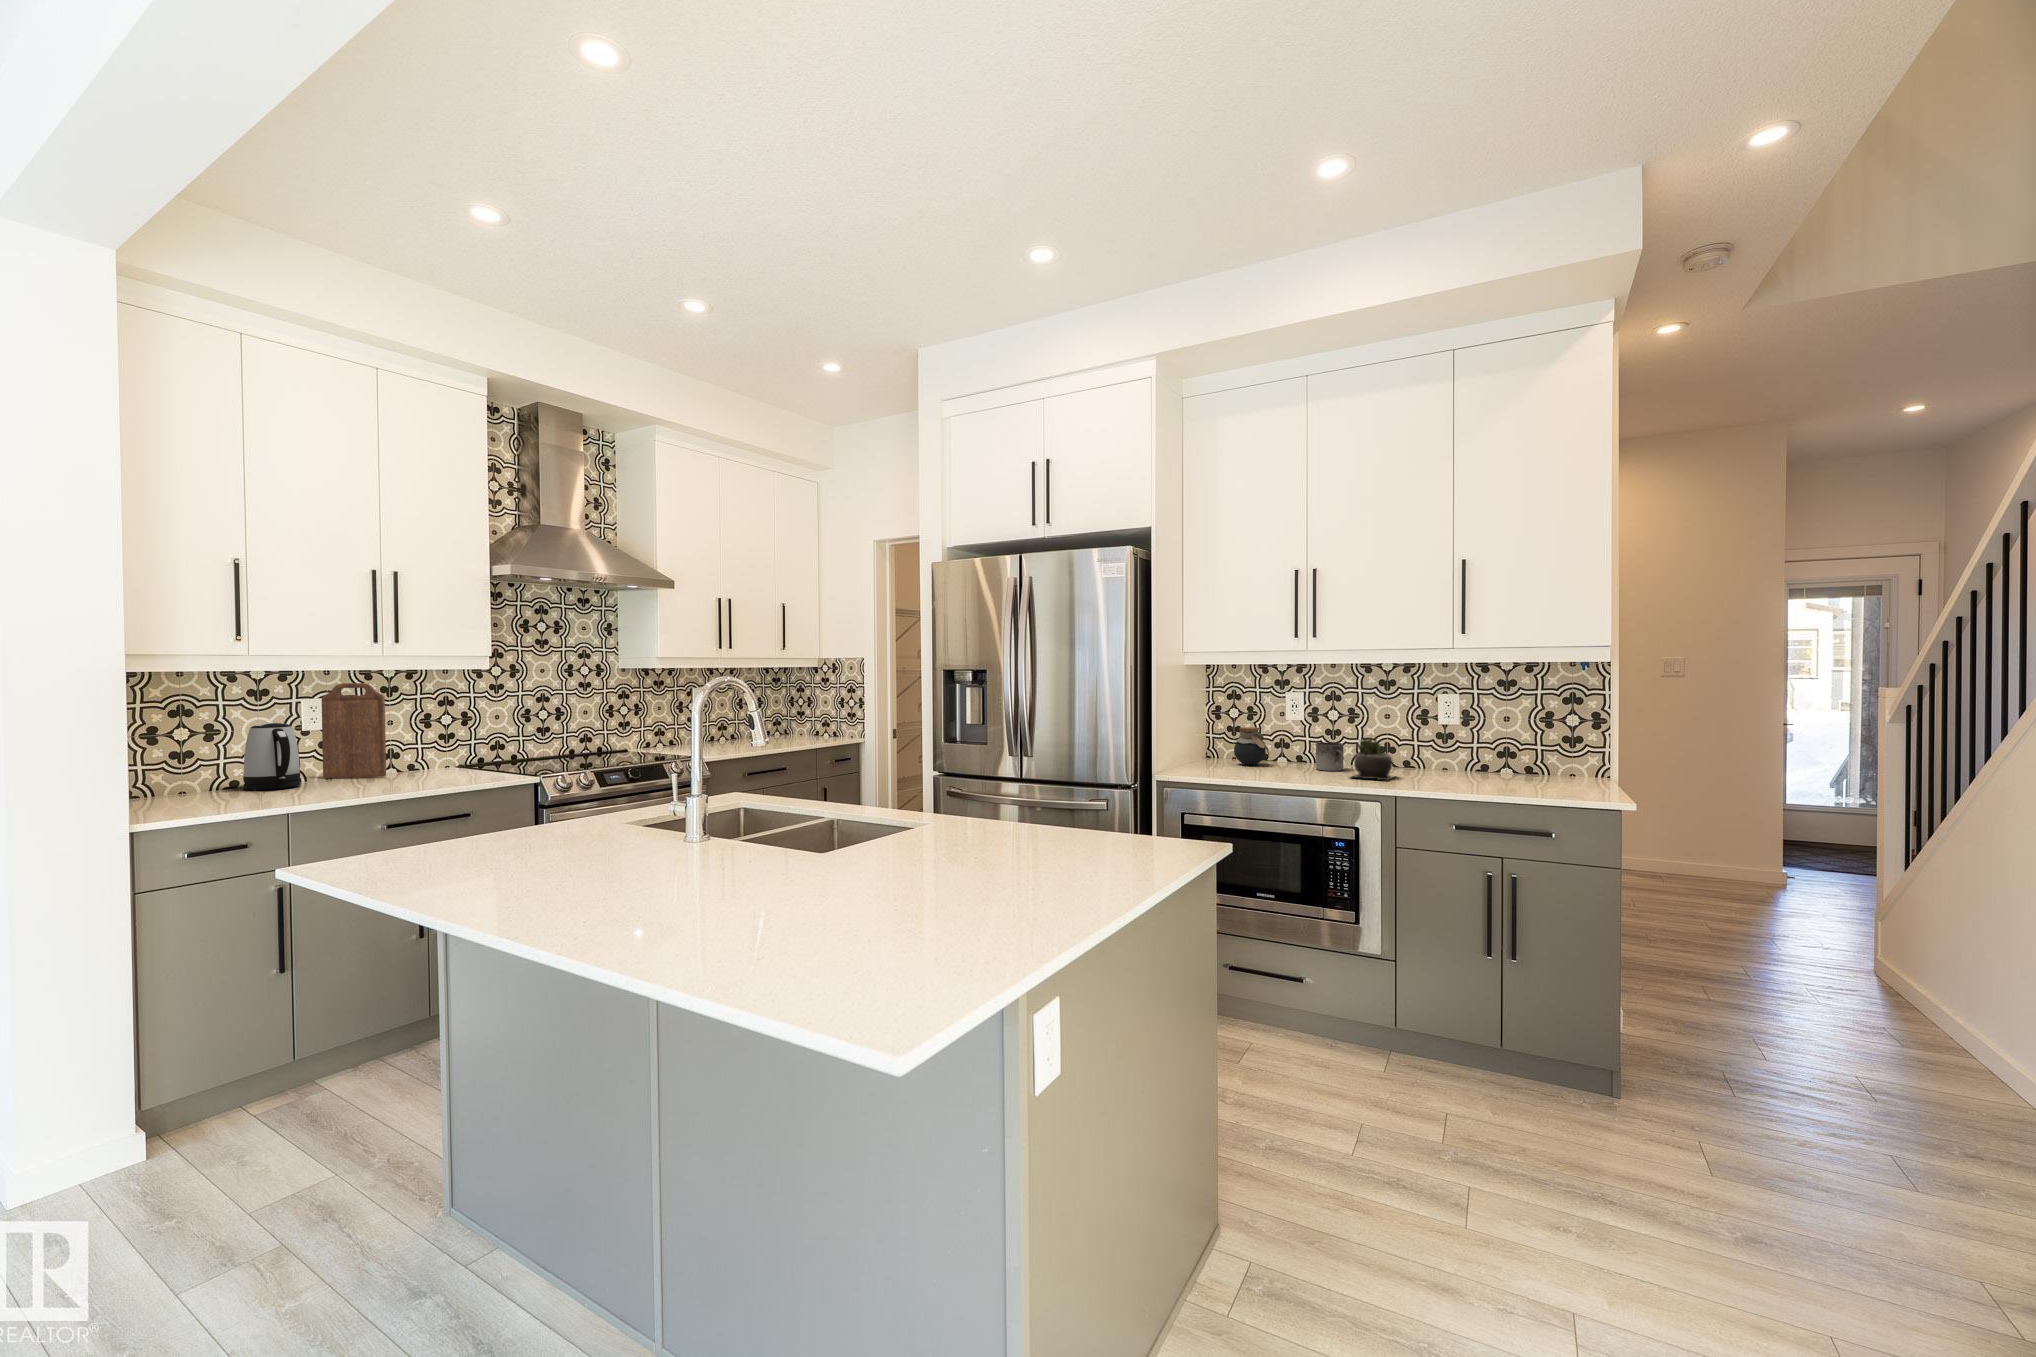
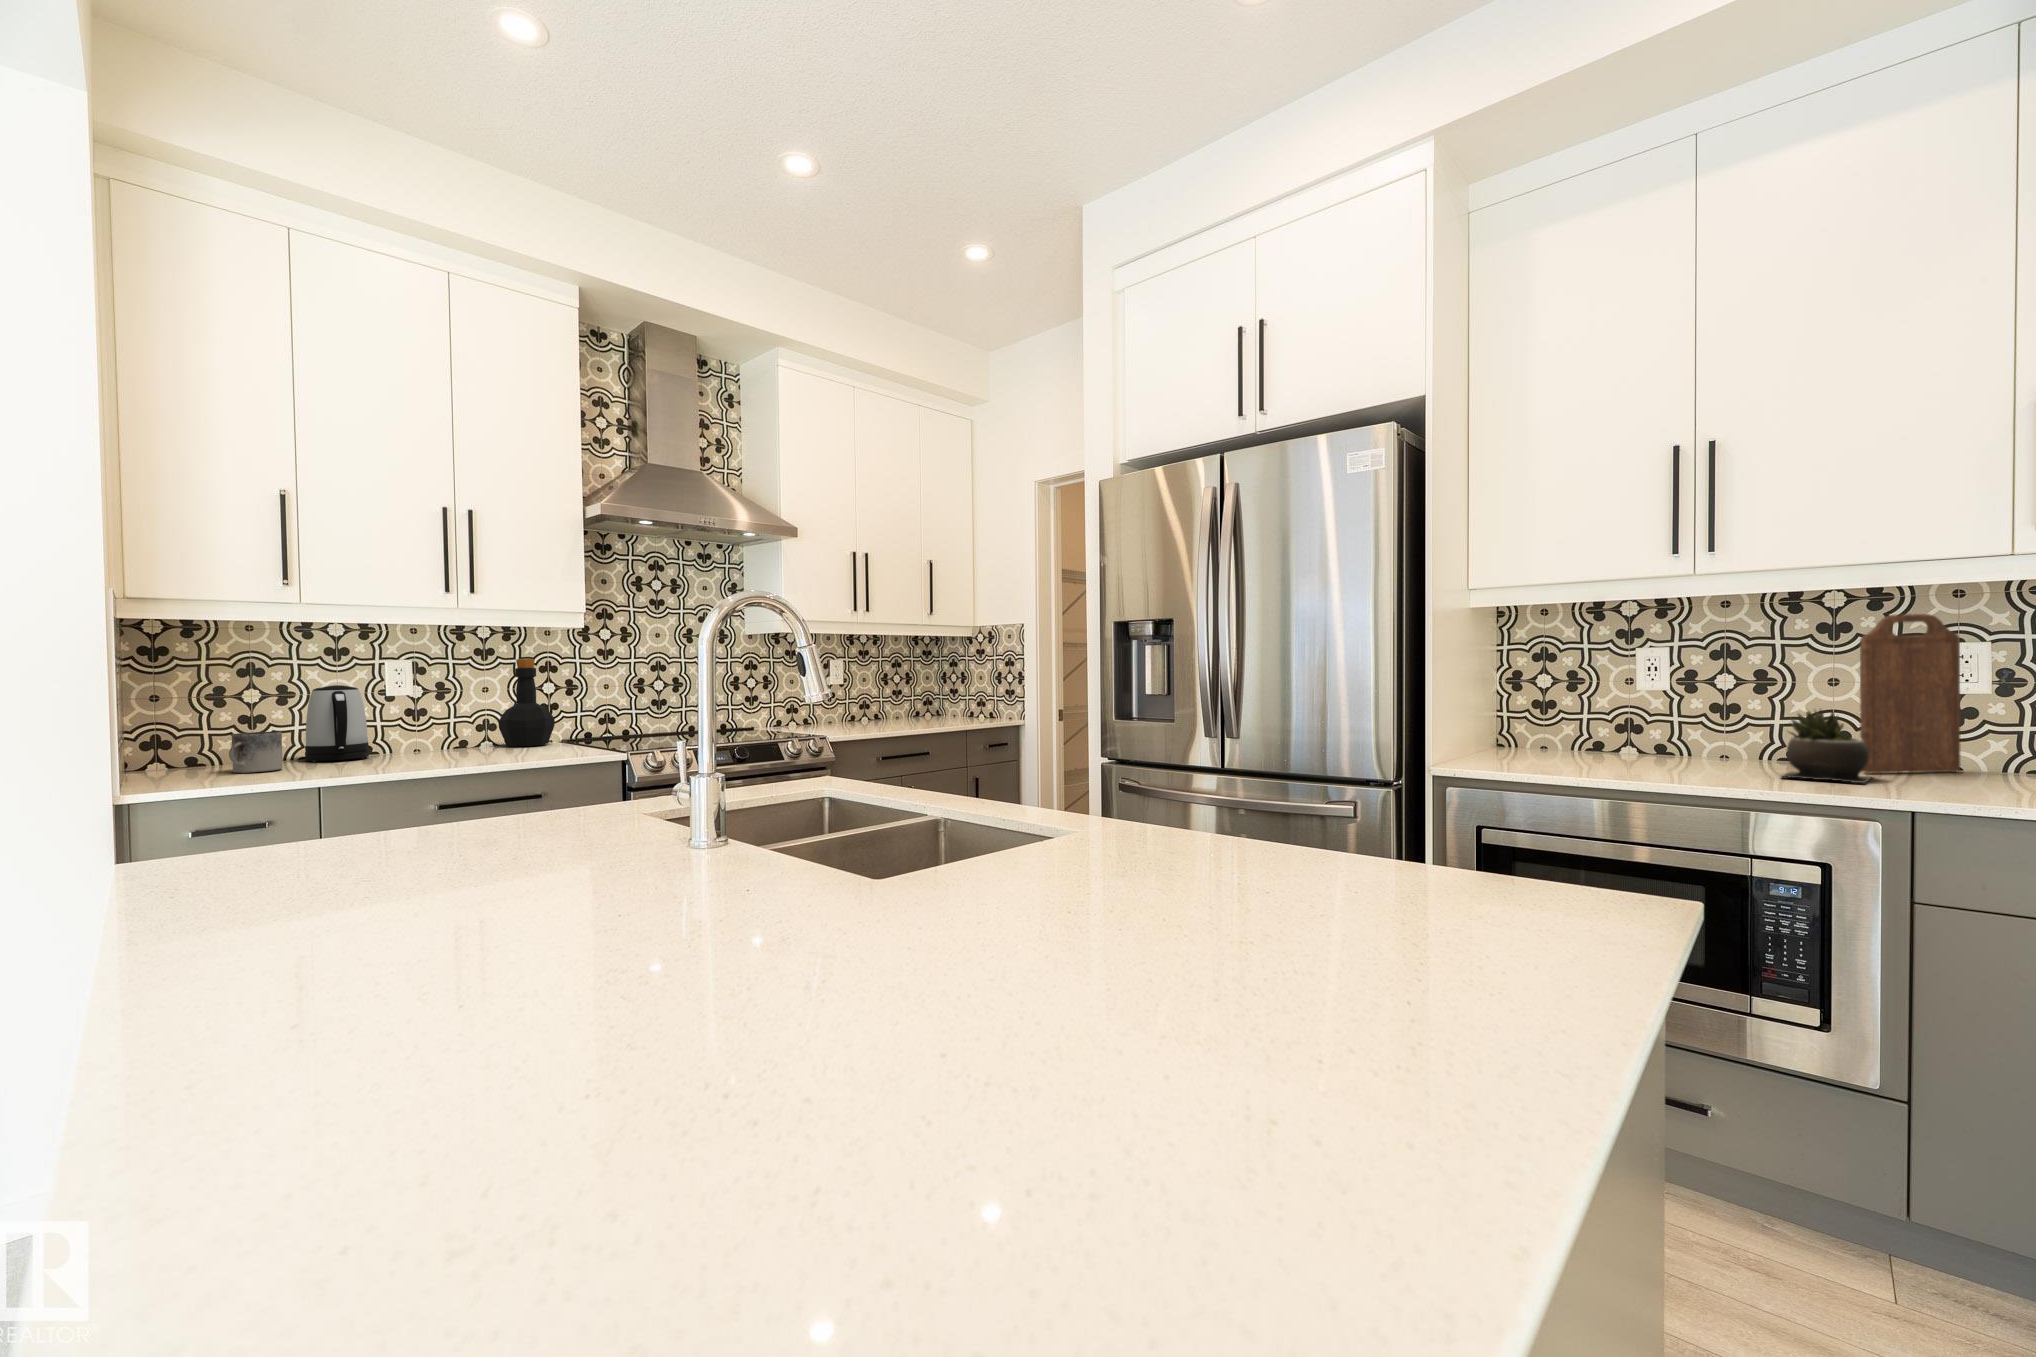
cutting board: present [322,683,386,779] -> present [1860,614,1960,773]
bottle: none [405,695,456,772] -> present [498,659,555,747]
jar: present [1234,727,1269,765] -> none [1550,699,1613,756]
mug: present [1316,742,1344,771] -> present [229,732,283,773]

